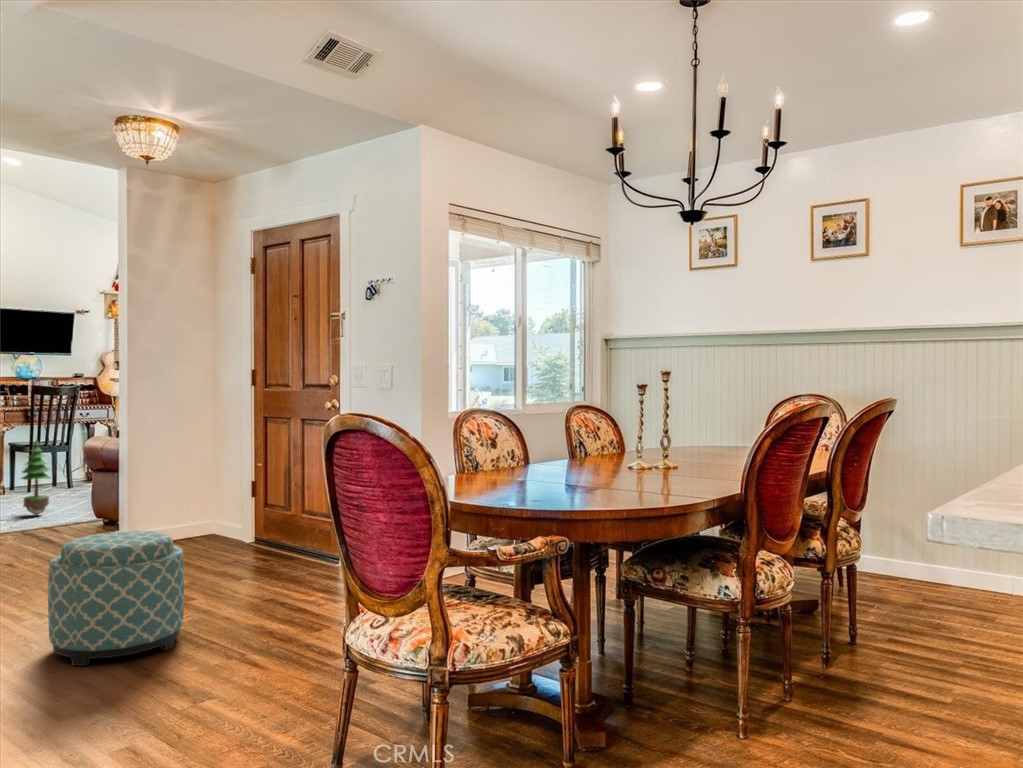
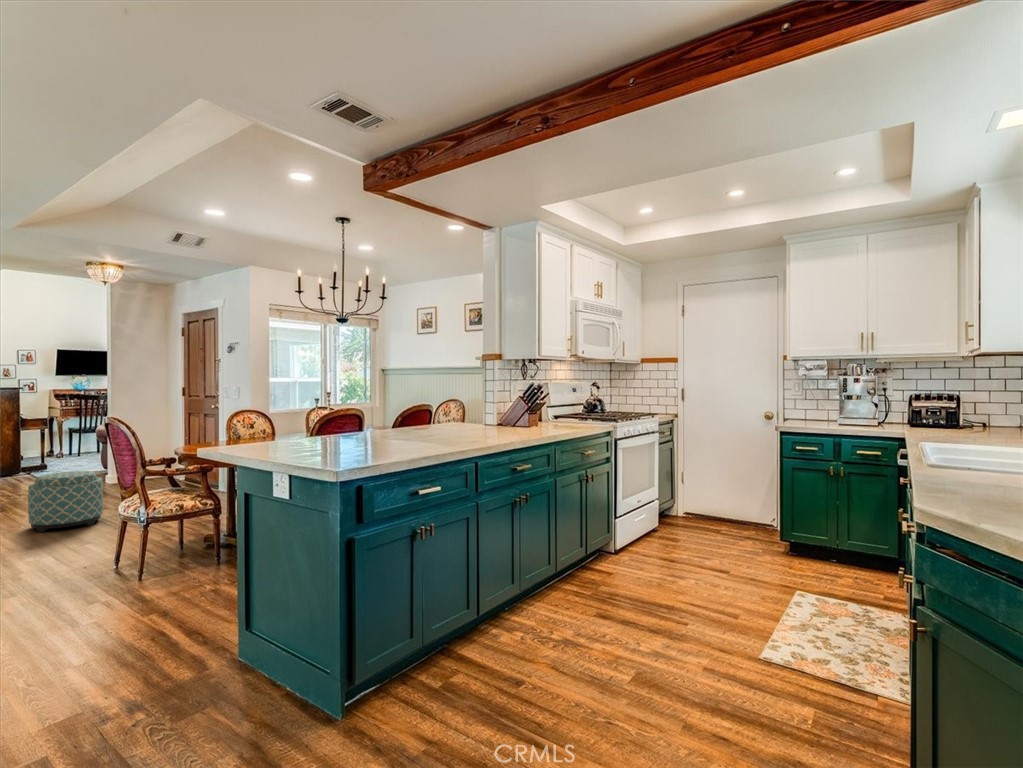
potted tree: present [21,439,51,515] -> none [62,425,83,469]

